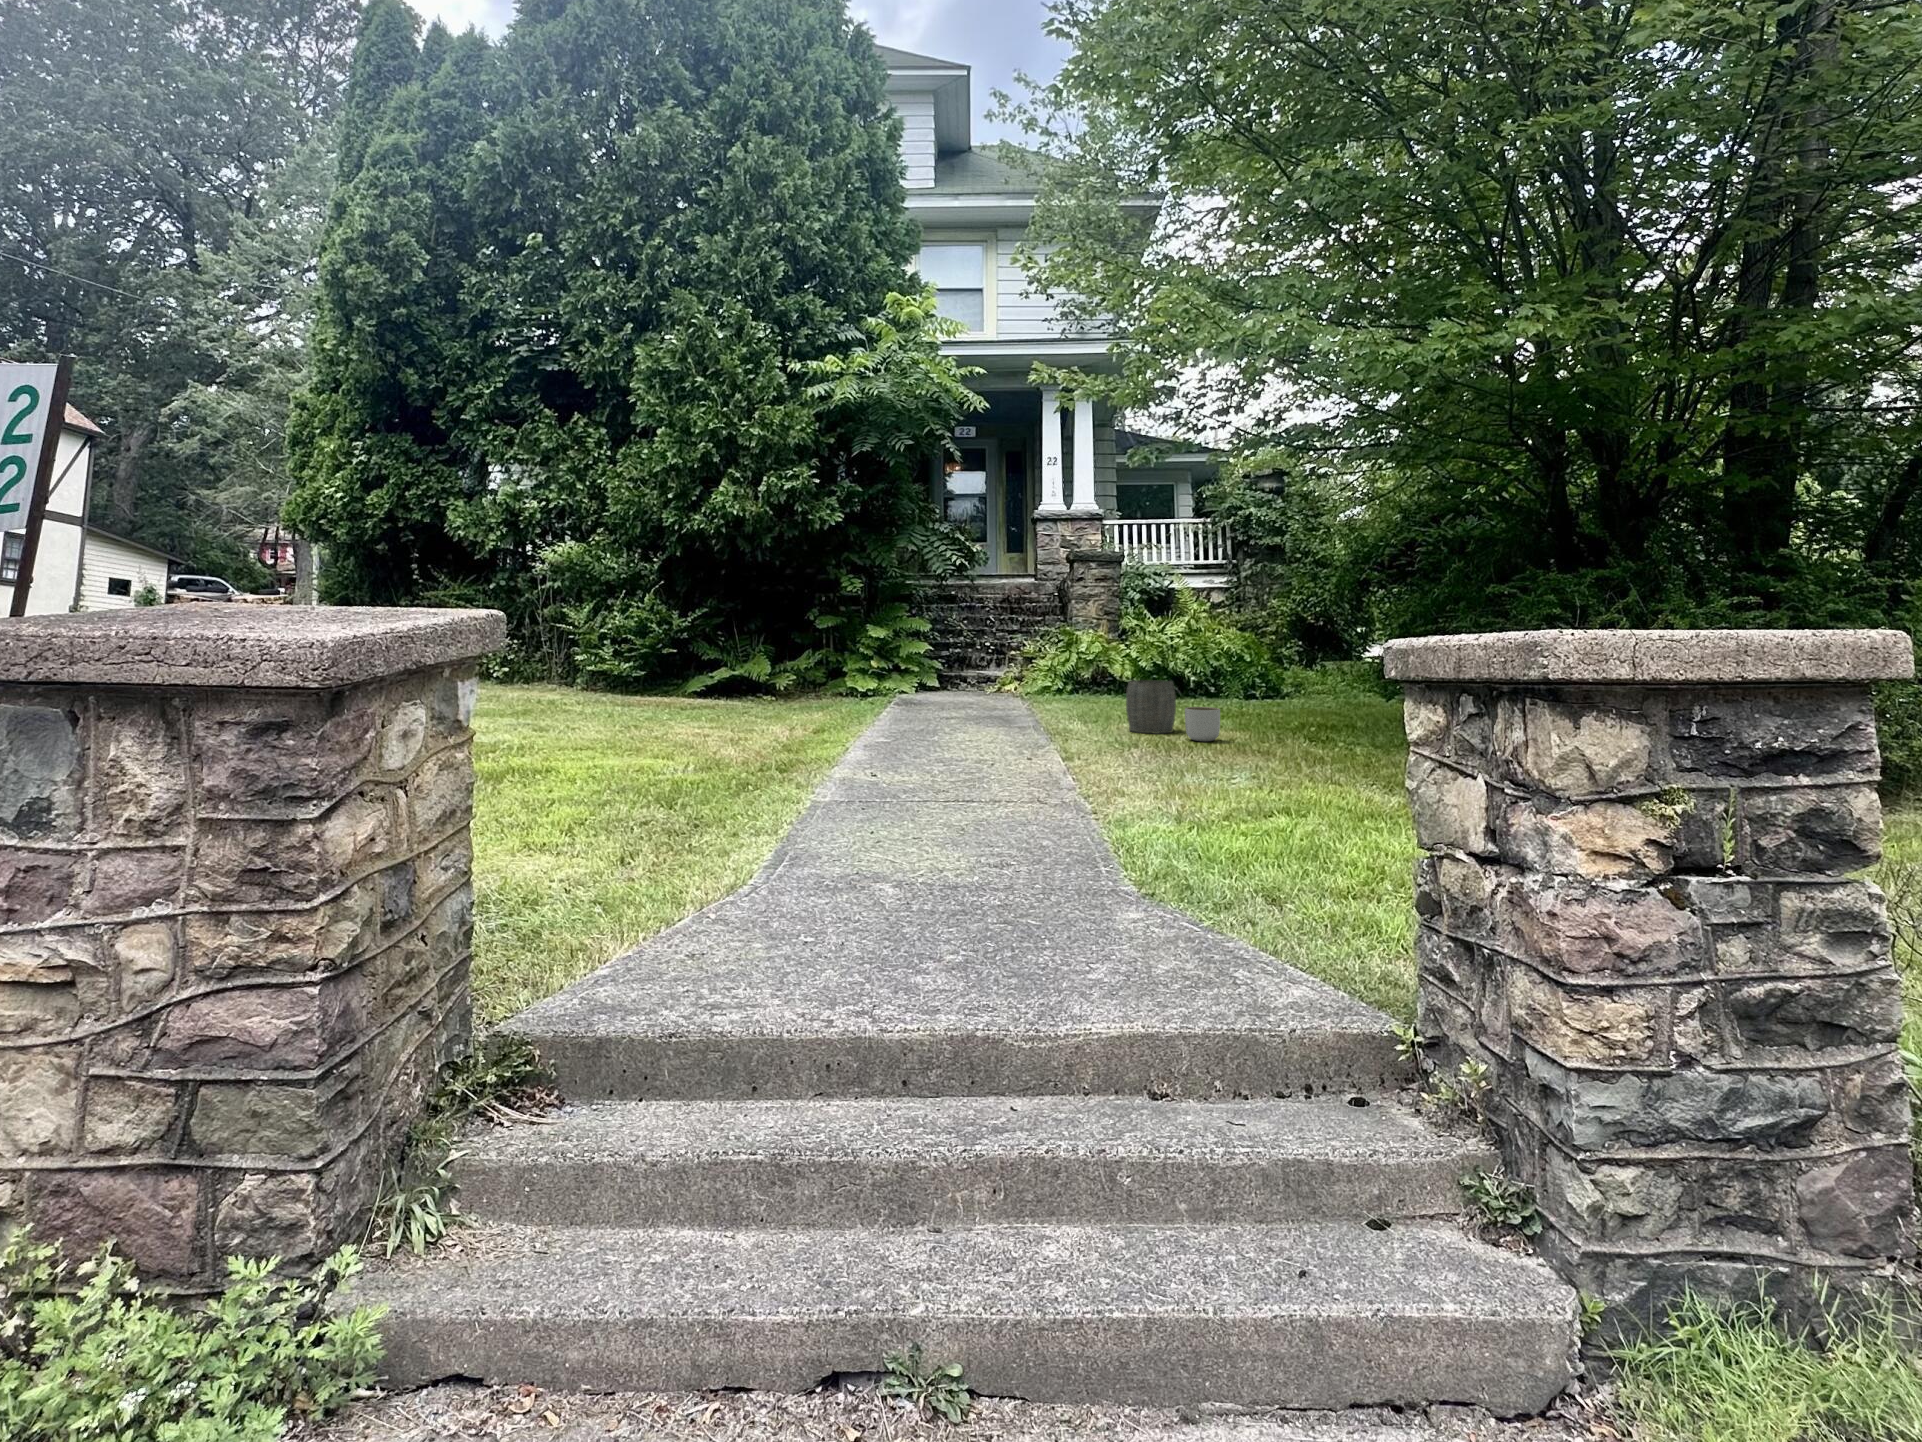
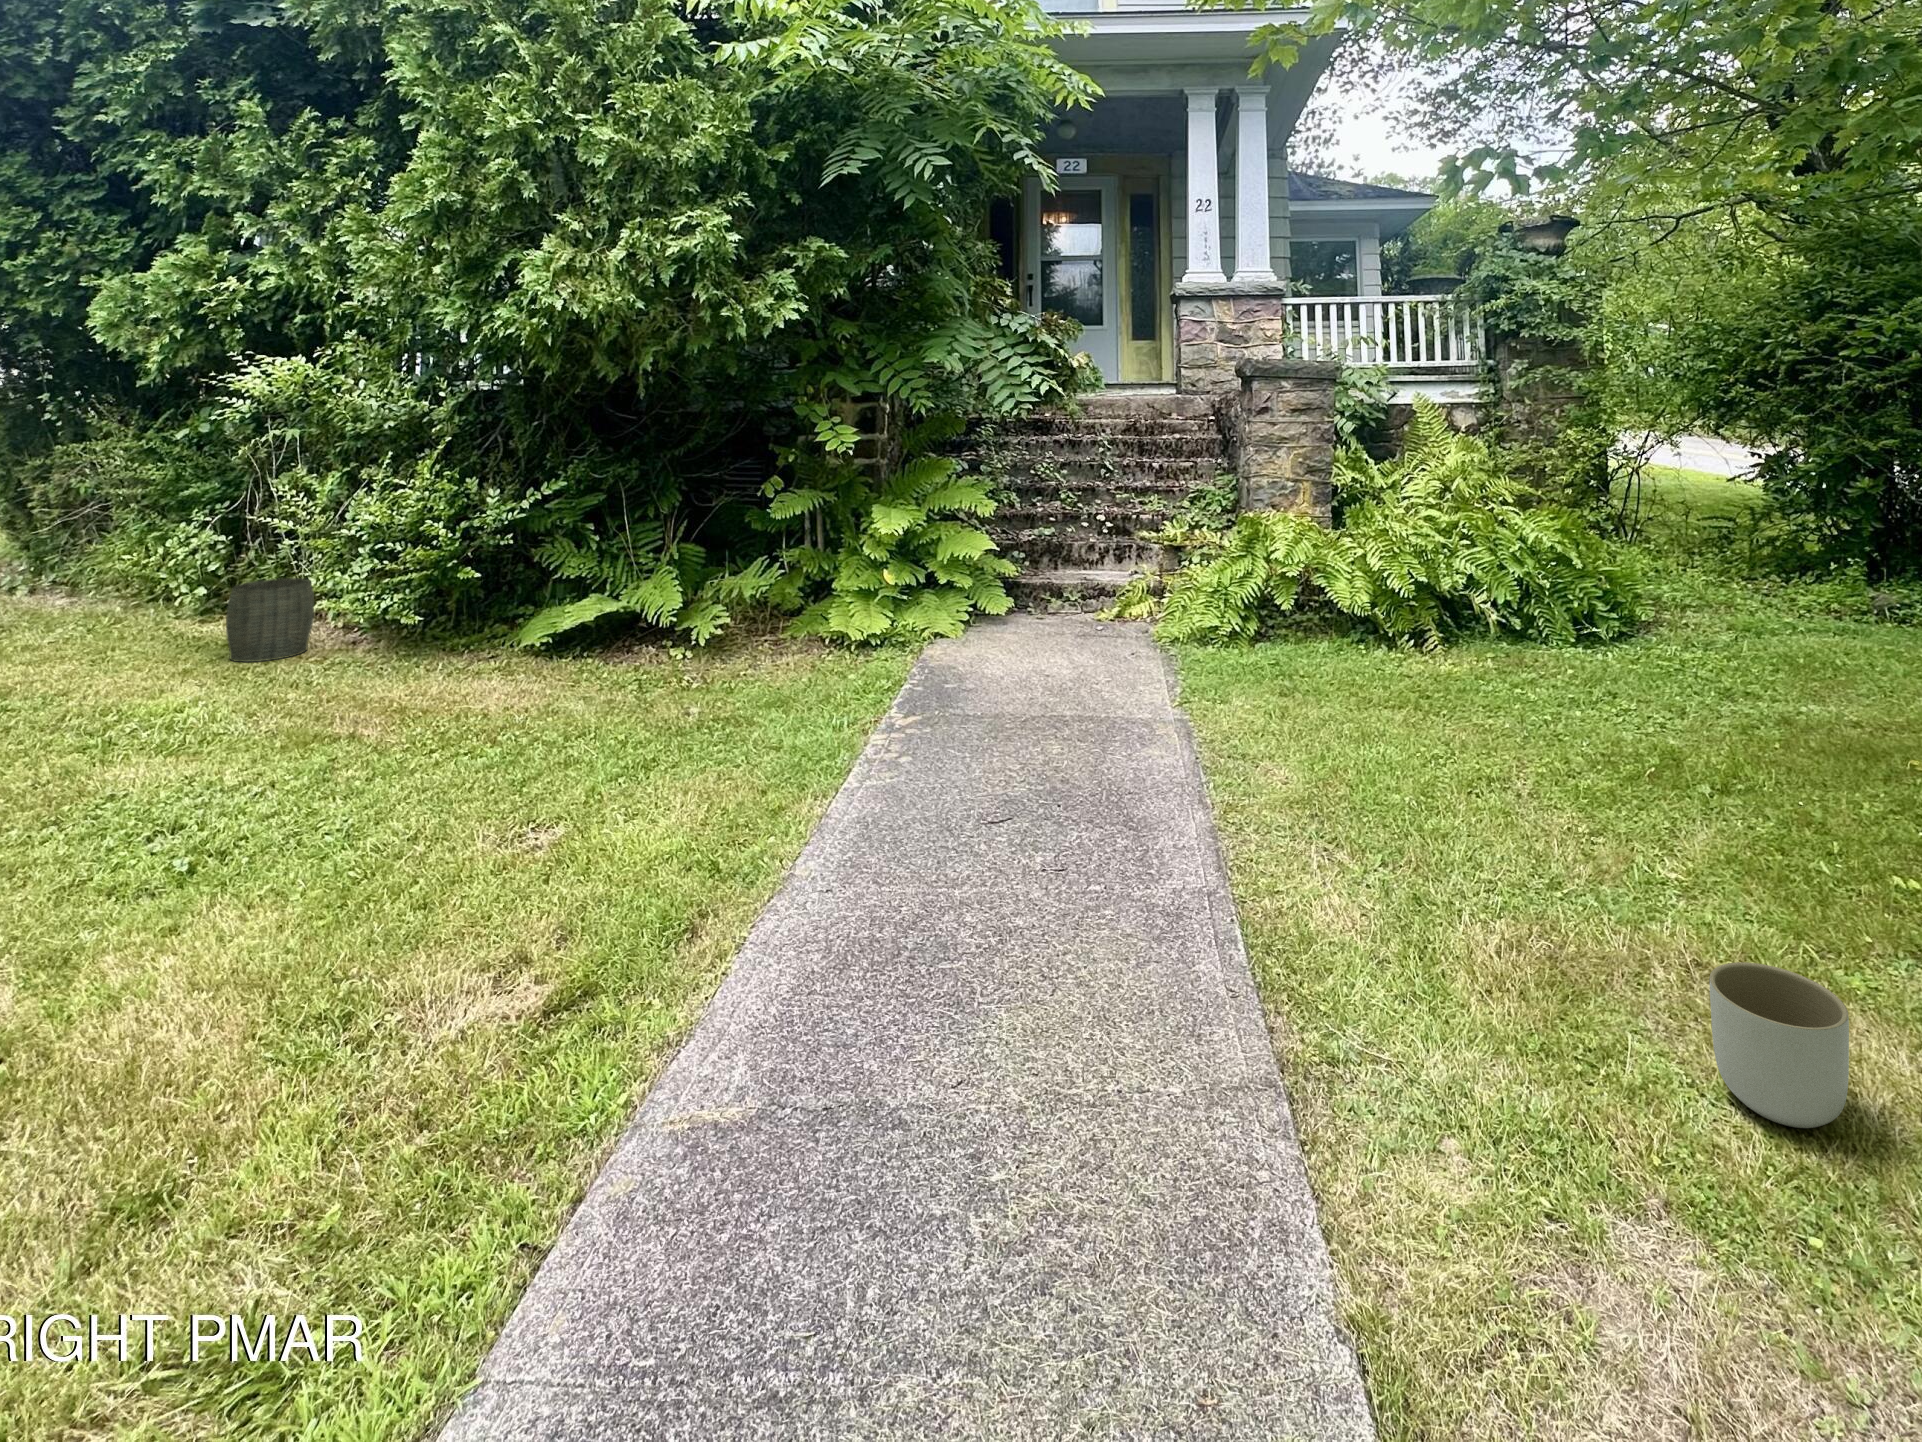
woven basket: present [1126,680,1176,734] -> present [226,578,314,662]

